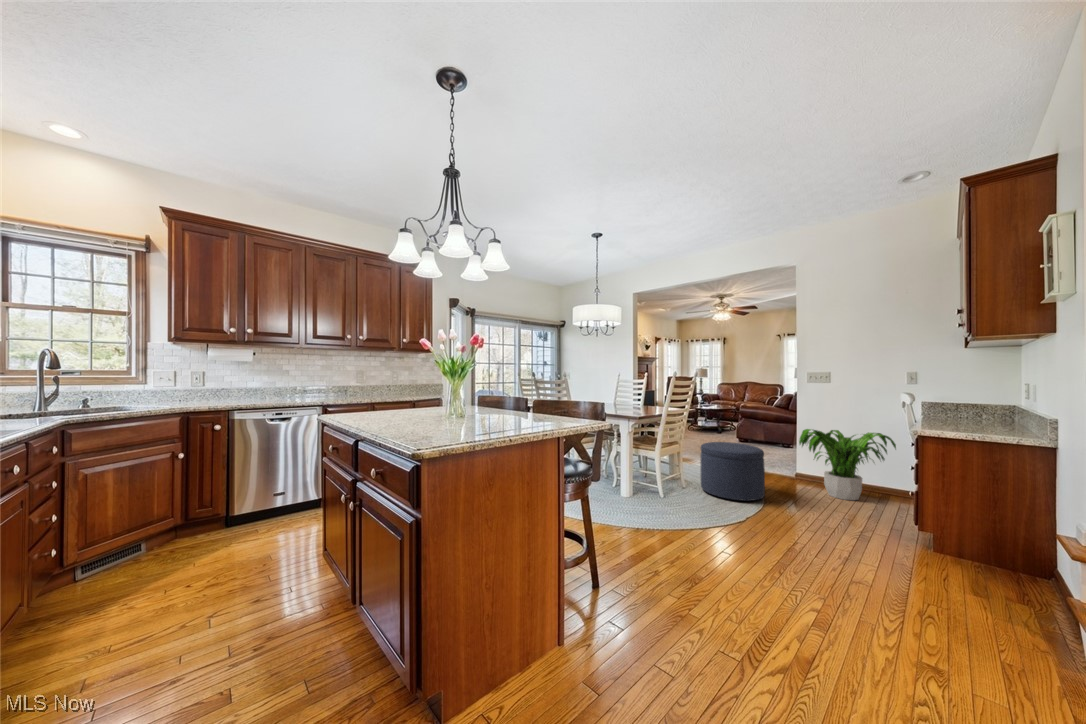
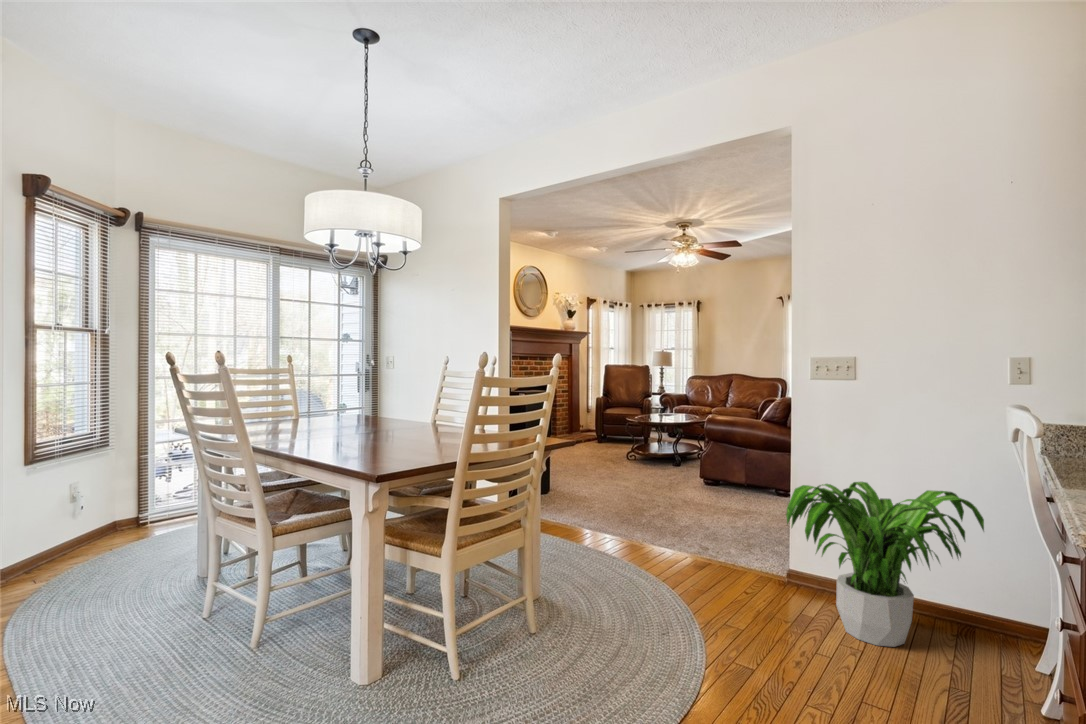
ottoman: present [701,442,765,501] -> none [571,516,707,673]

